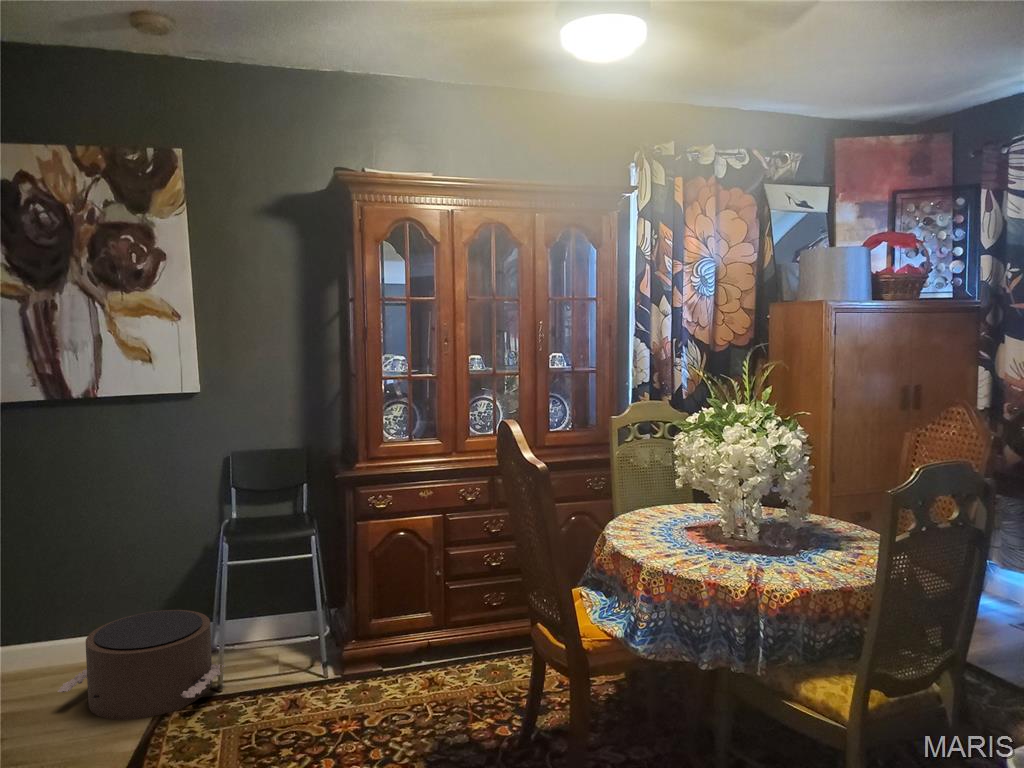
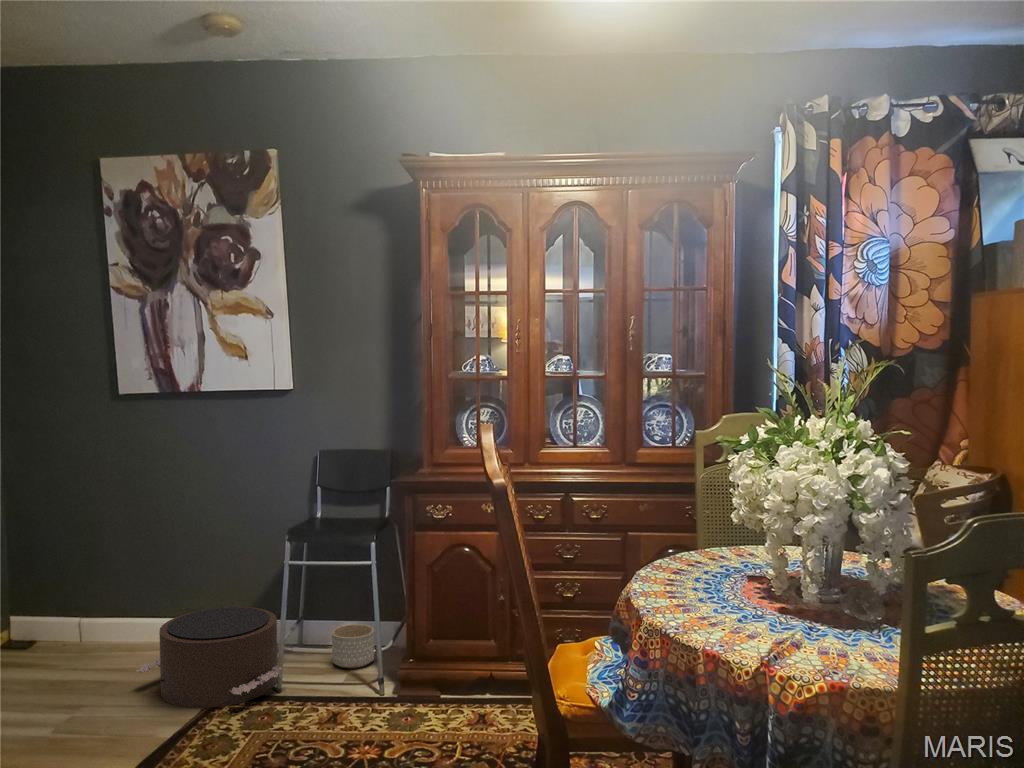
planter: none [256,613,298,656] -> present [332,624,374,668]

